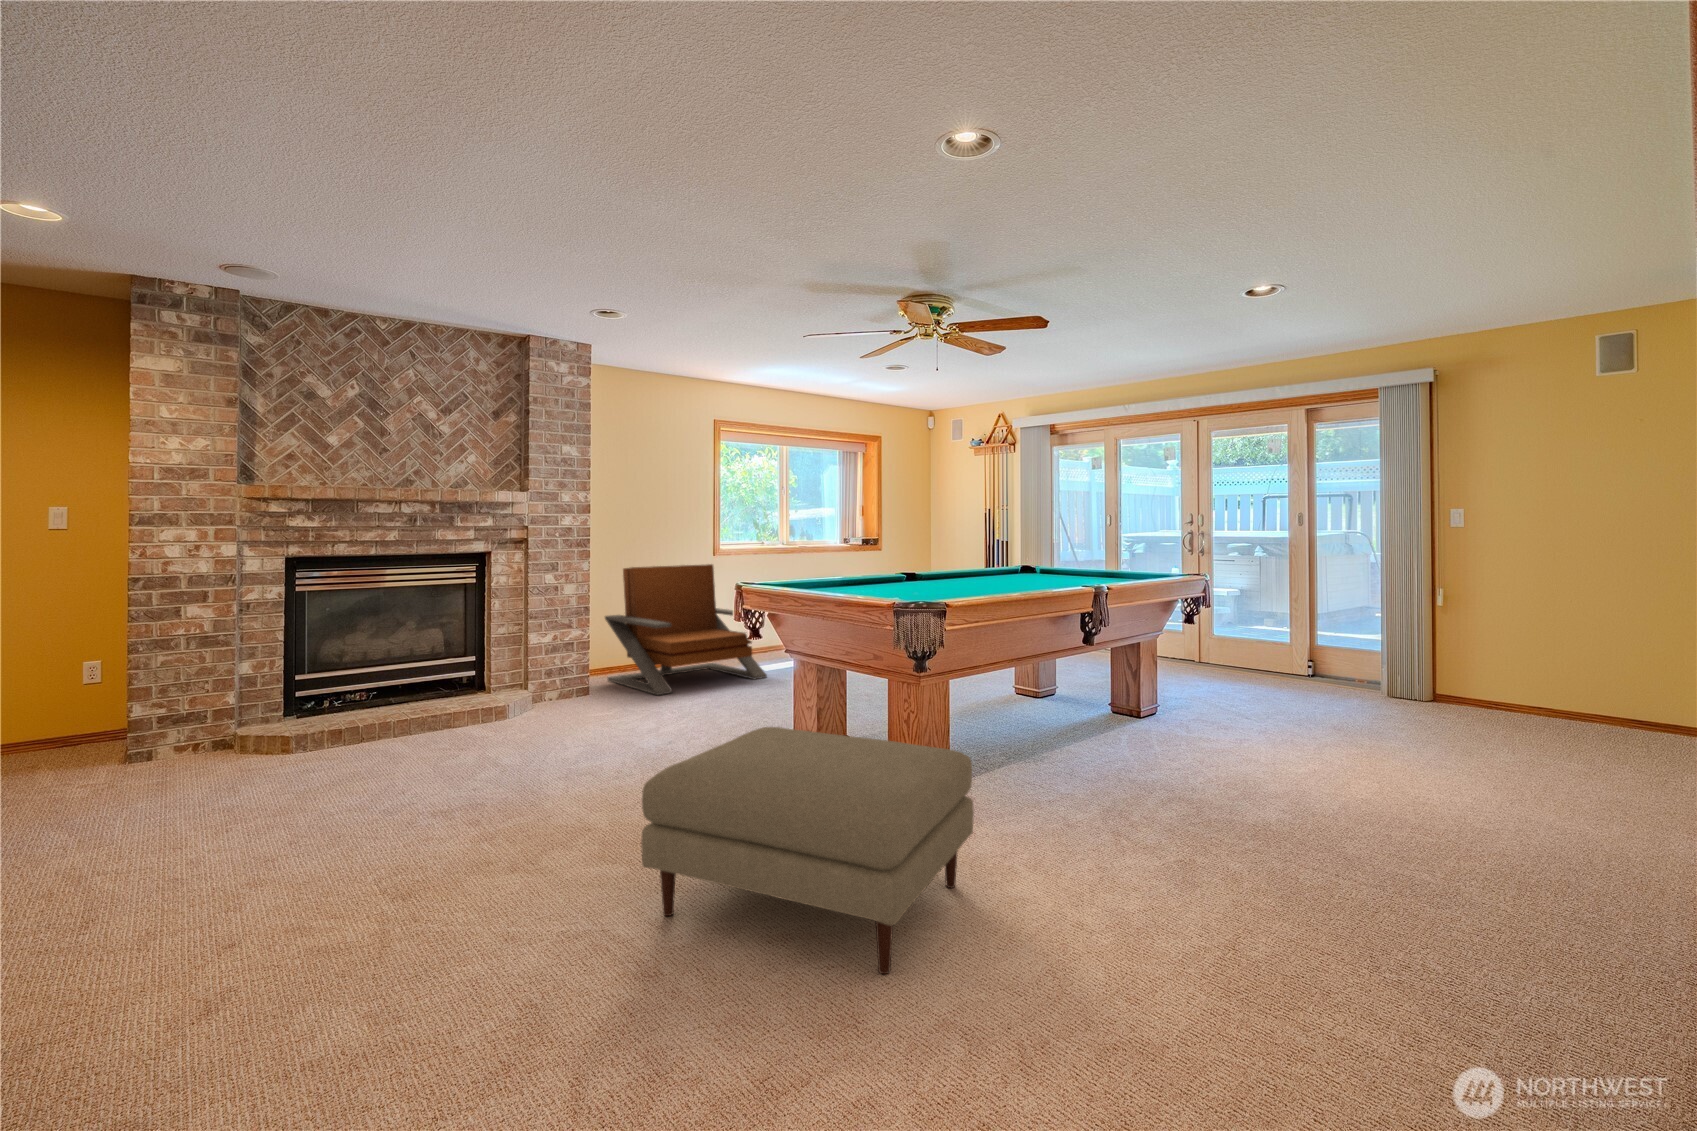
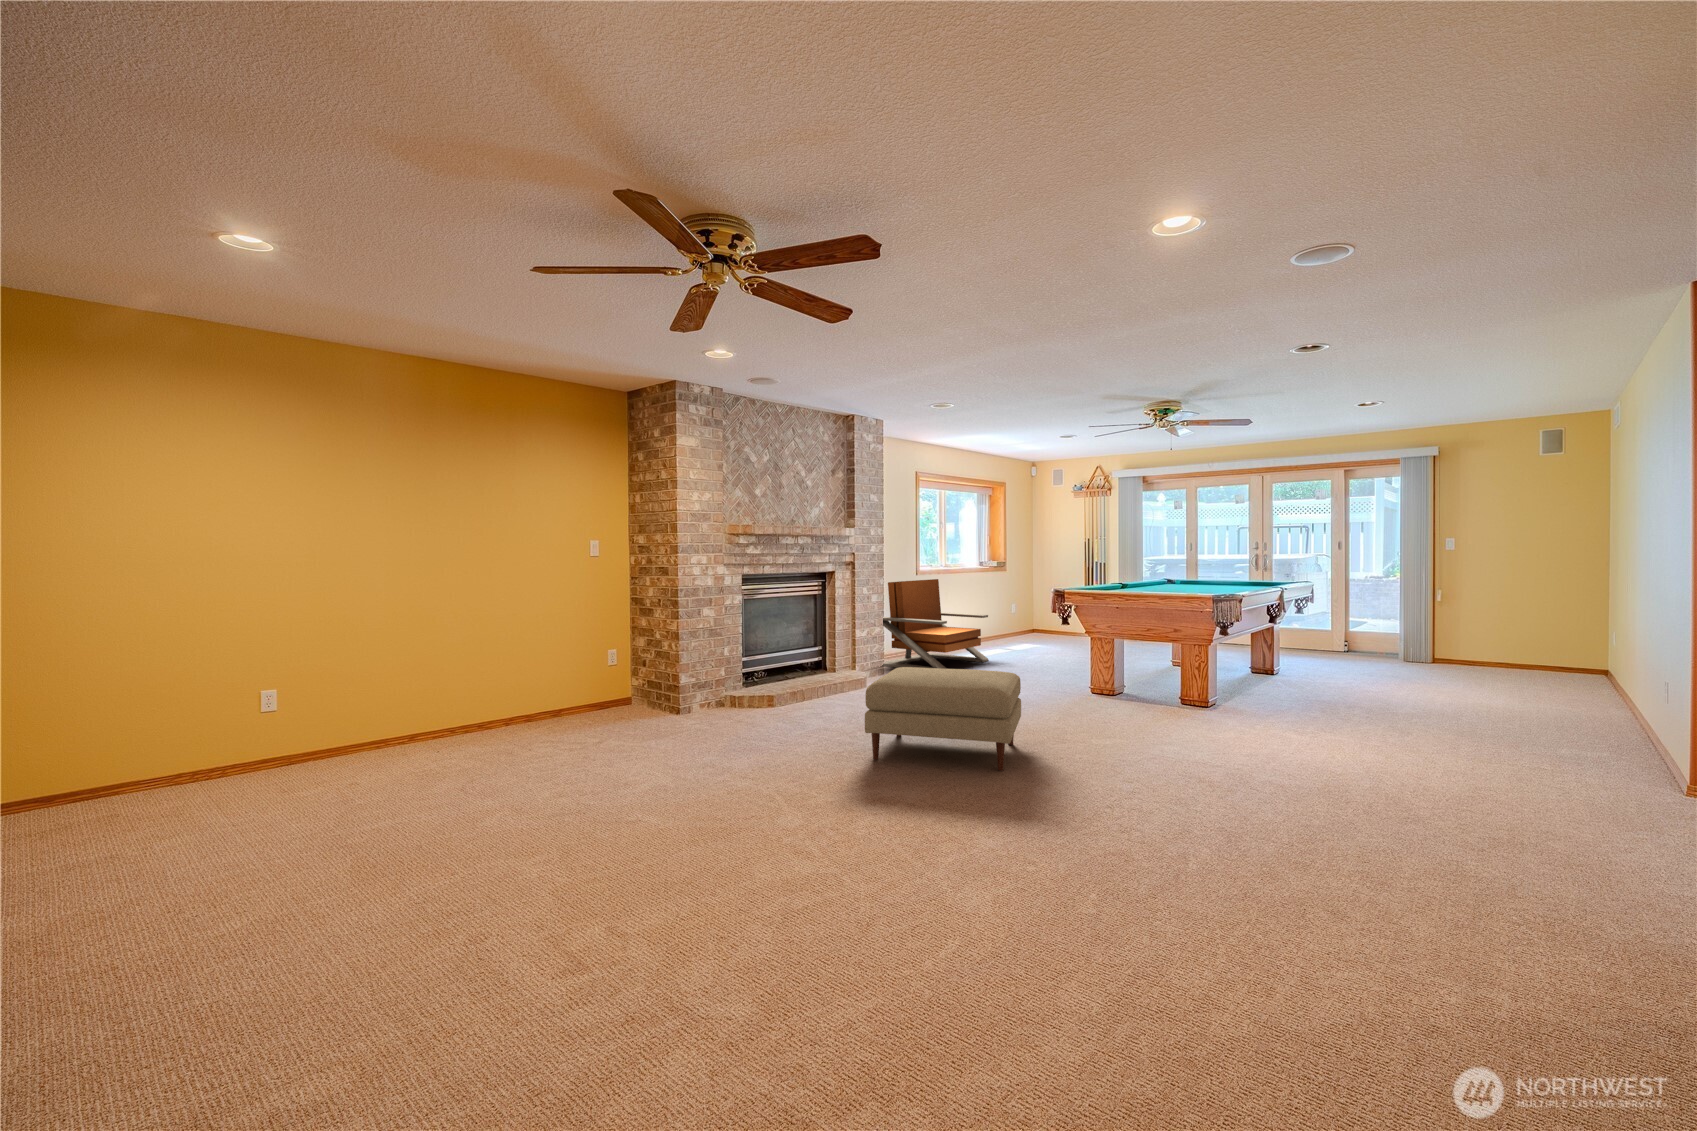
ottoman: present [641,727,974,974] -> present [865,667,1021,771]

